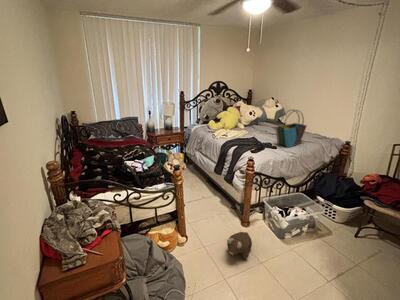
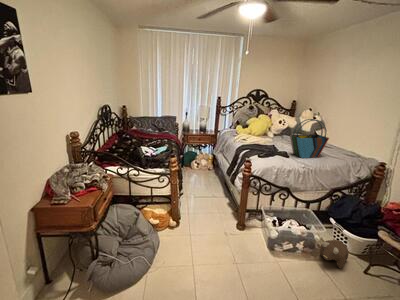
plush toy: present [227,232,252,259] -> present [320,240,349,268]

